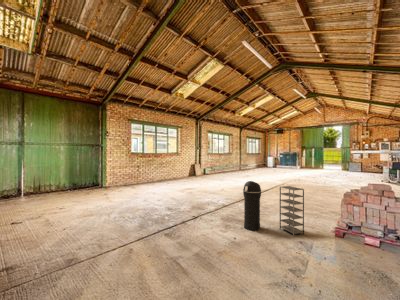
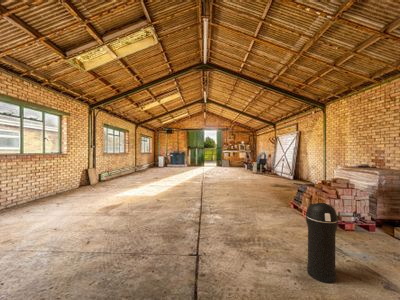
shelving unit: present [280,186,304,236] -> none [340,201,376,272]

